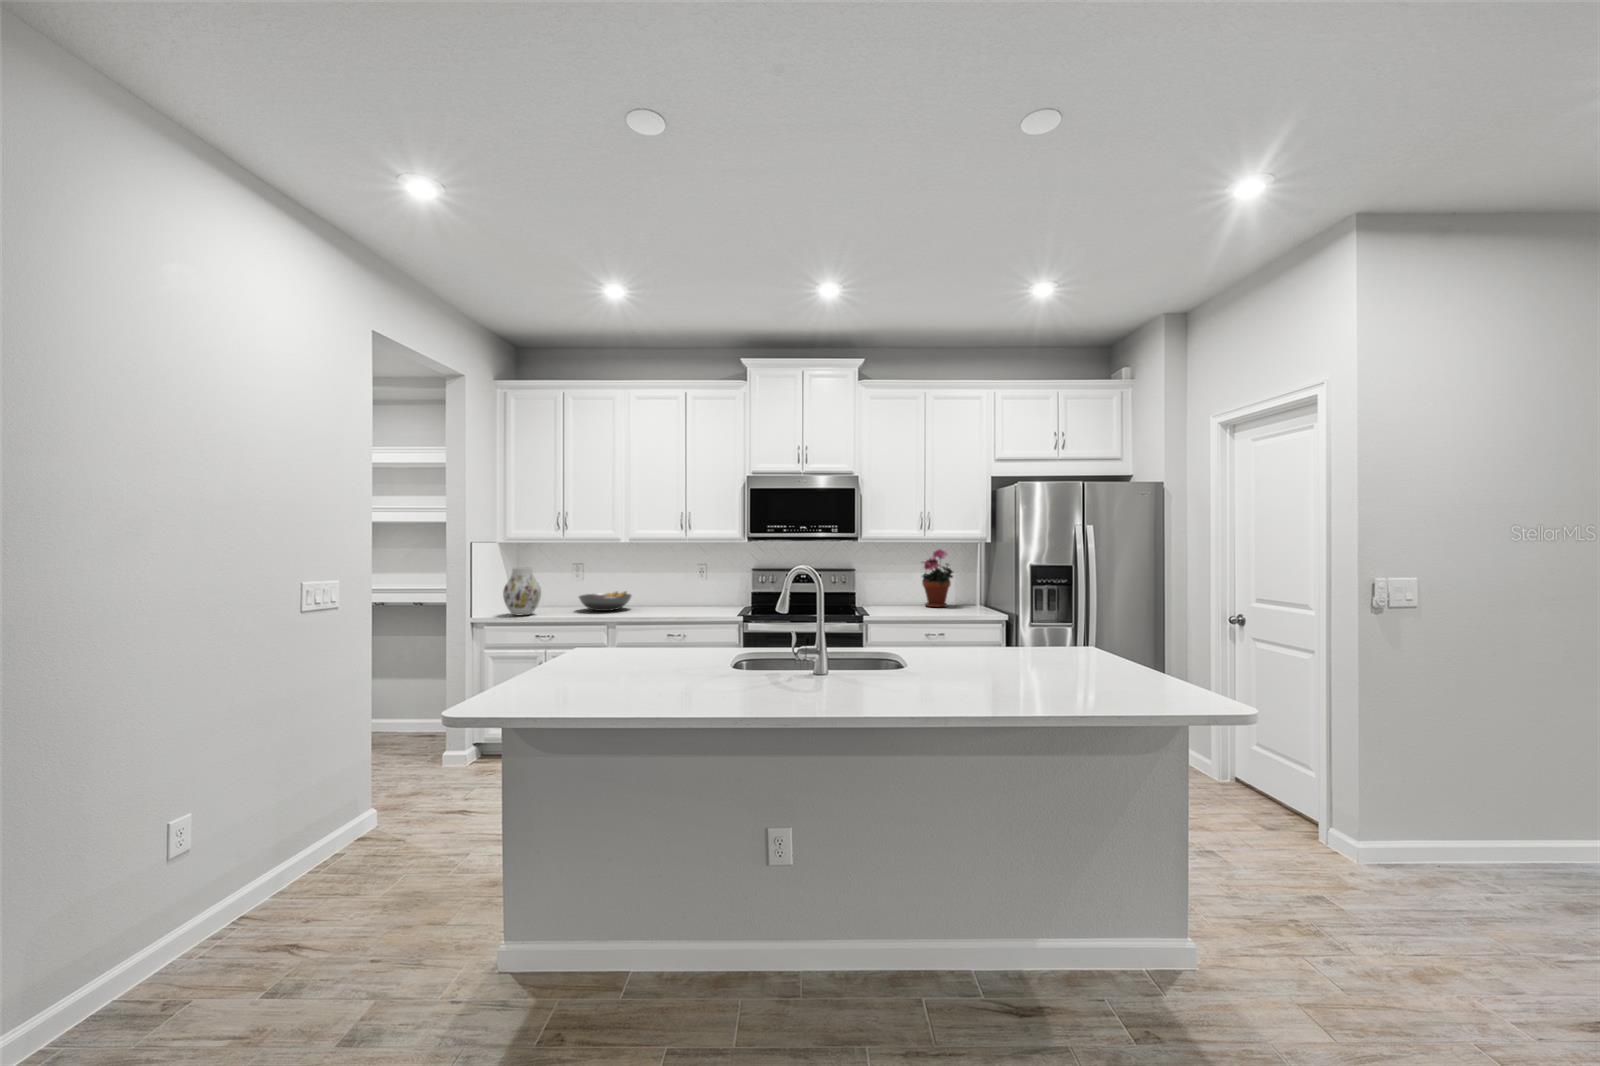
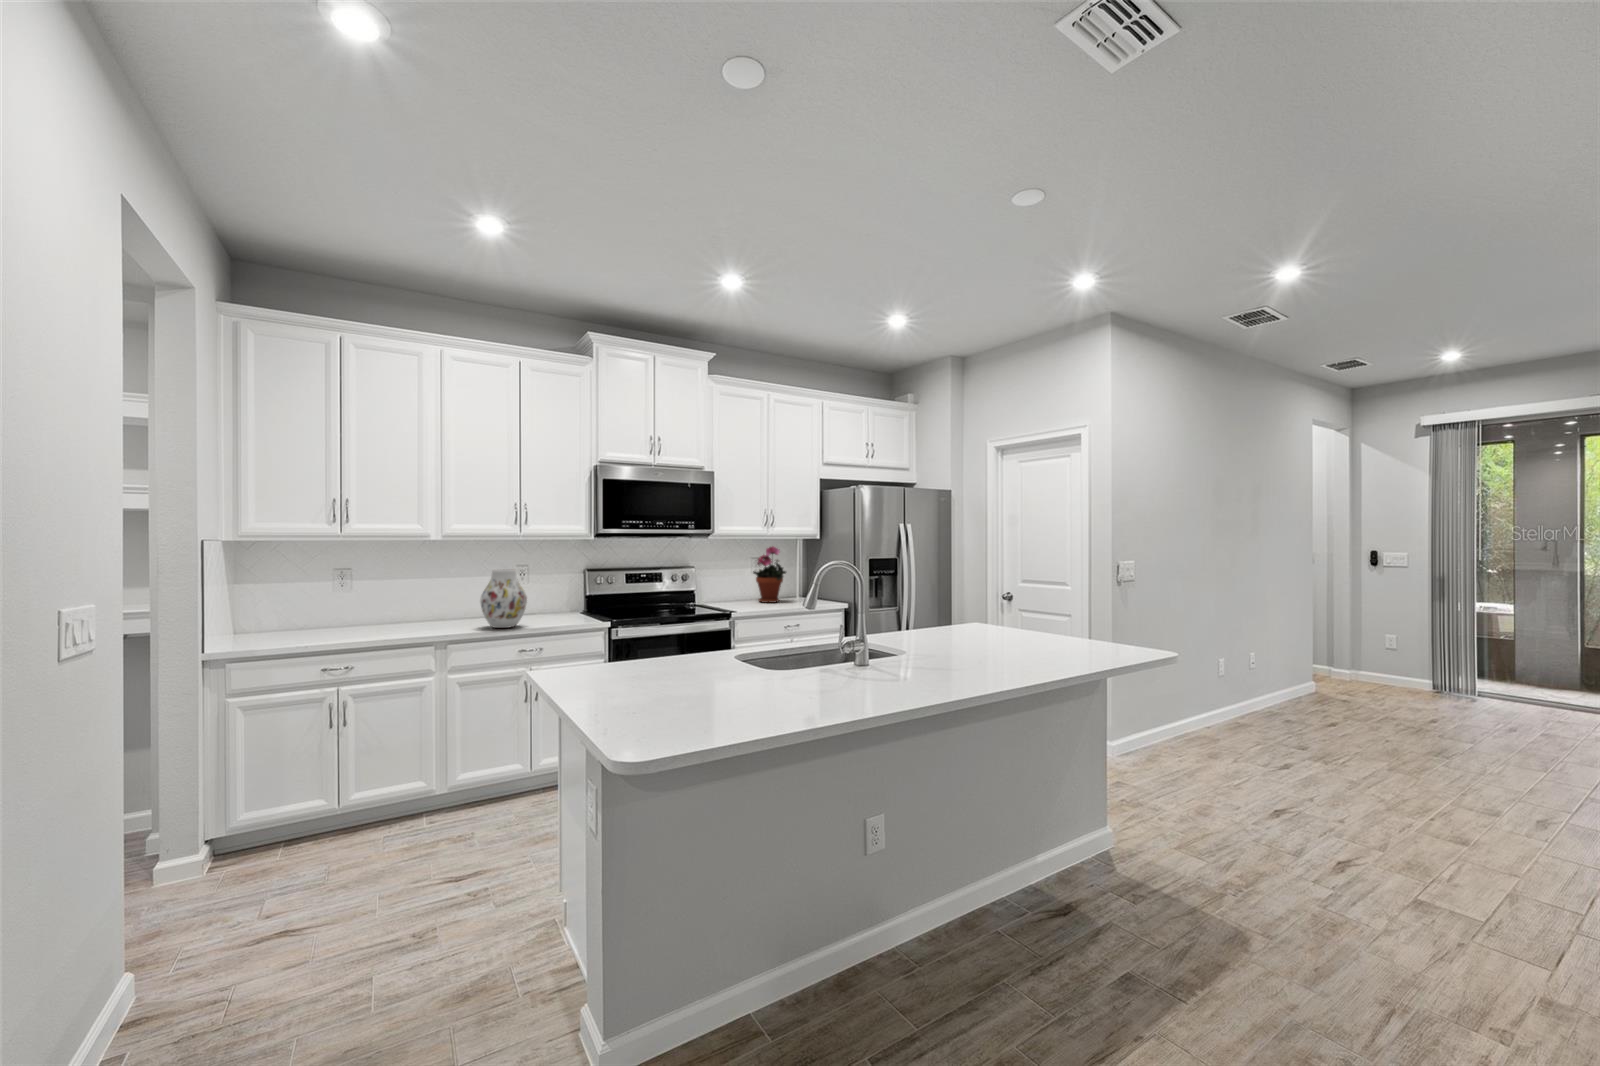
vase: present [503,568,541,615] -> present [480,570,527,628]
fruit bowl: present [579,592,632,611] -> none [367,602,445,629]

